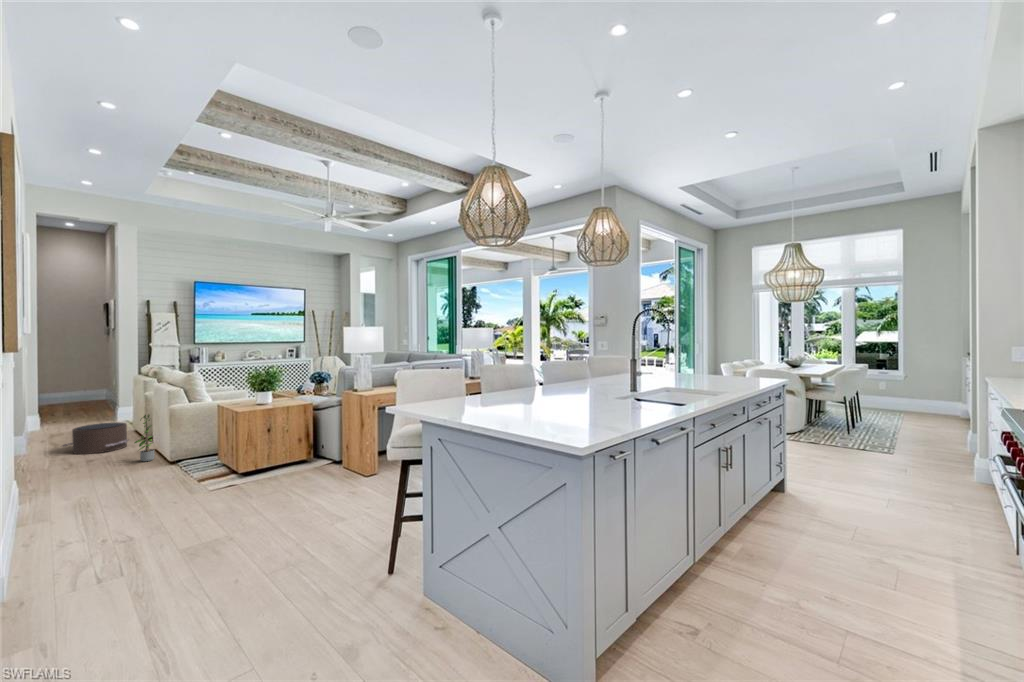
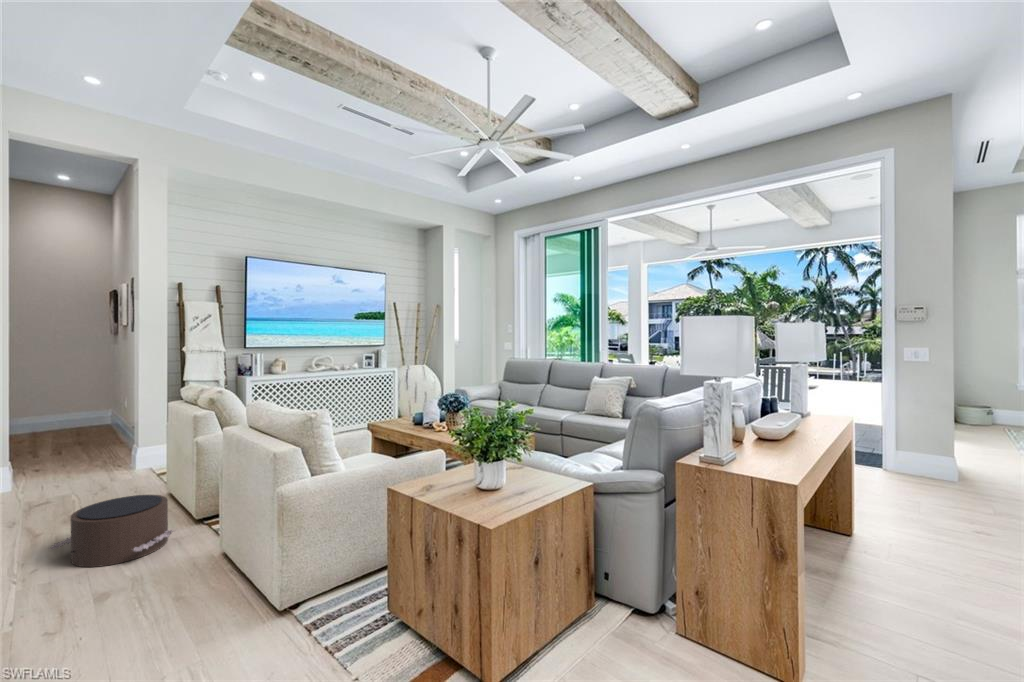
potted plant: present [134,414,154,462] -> none [196,497,240,599]

